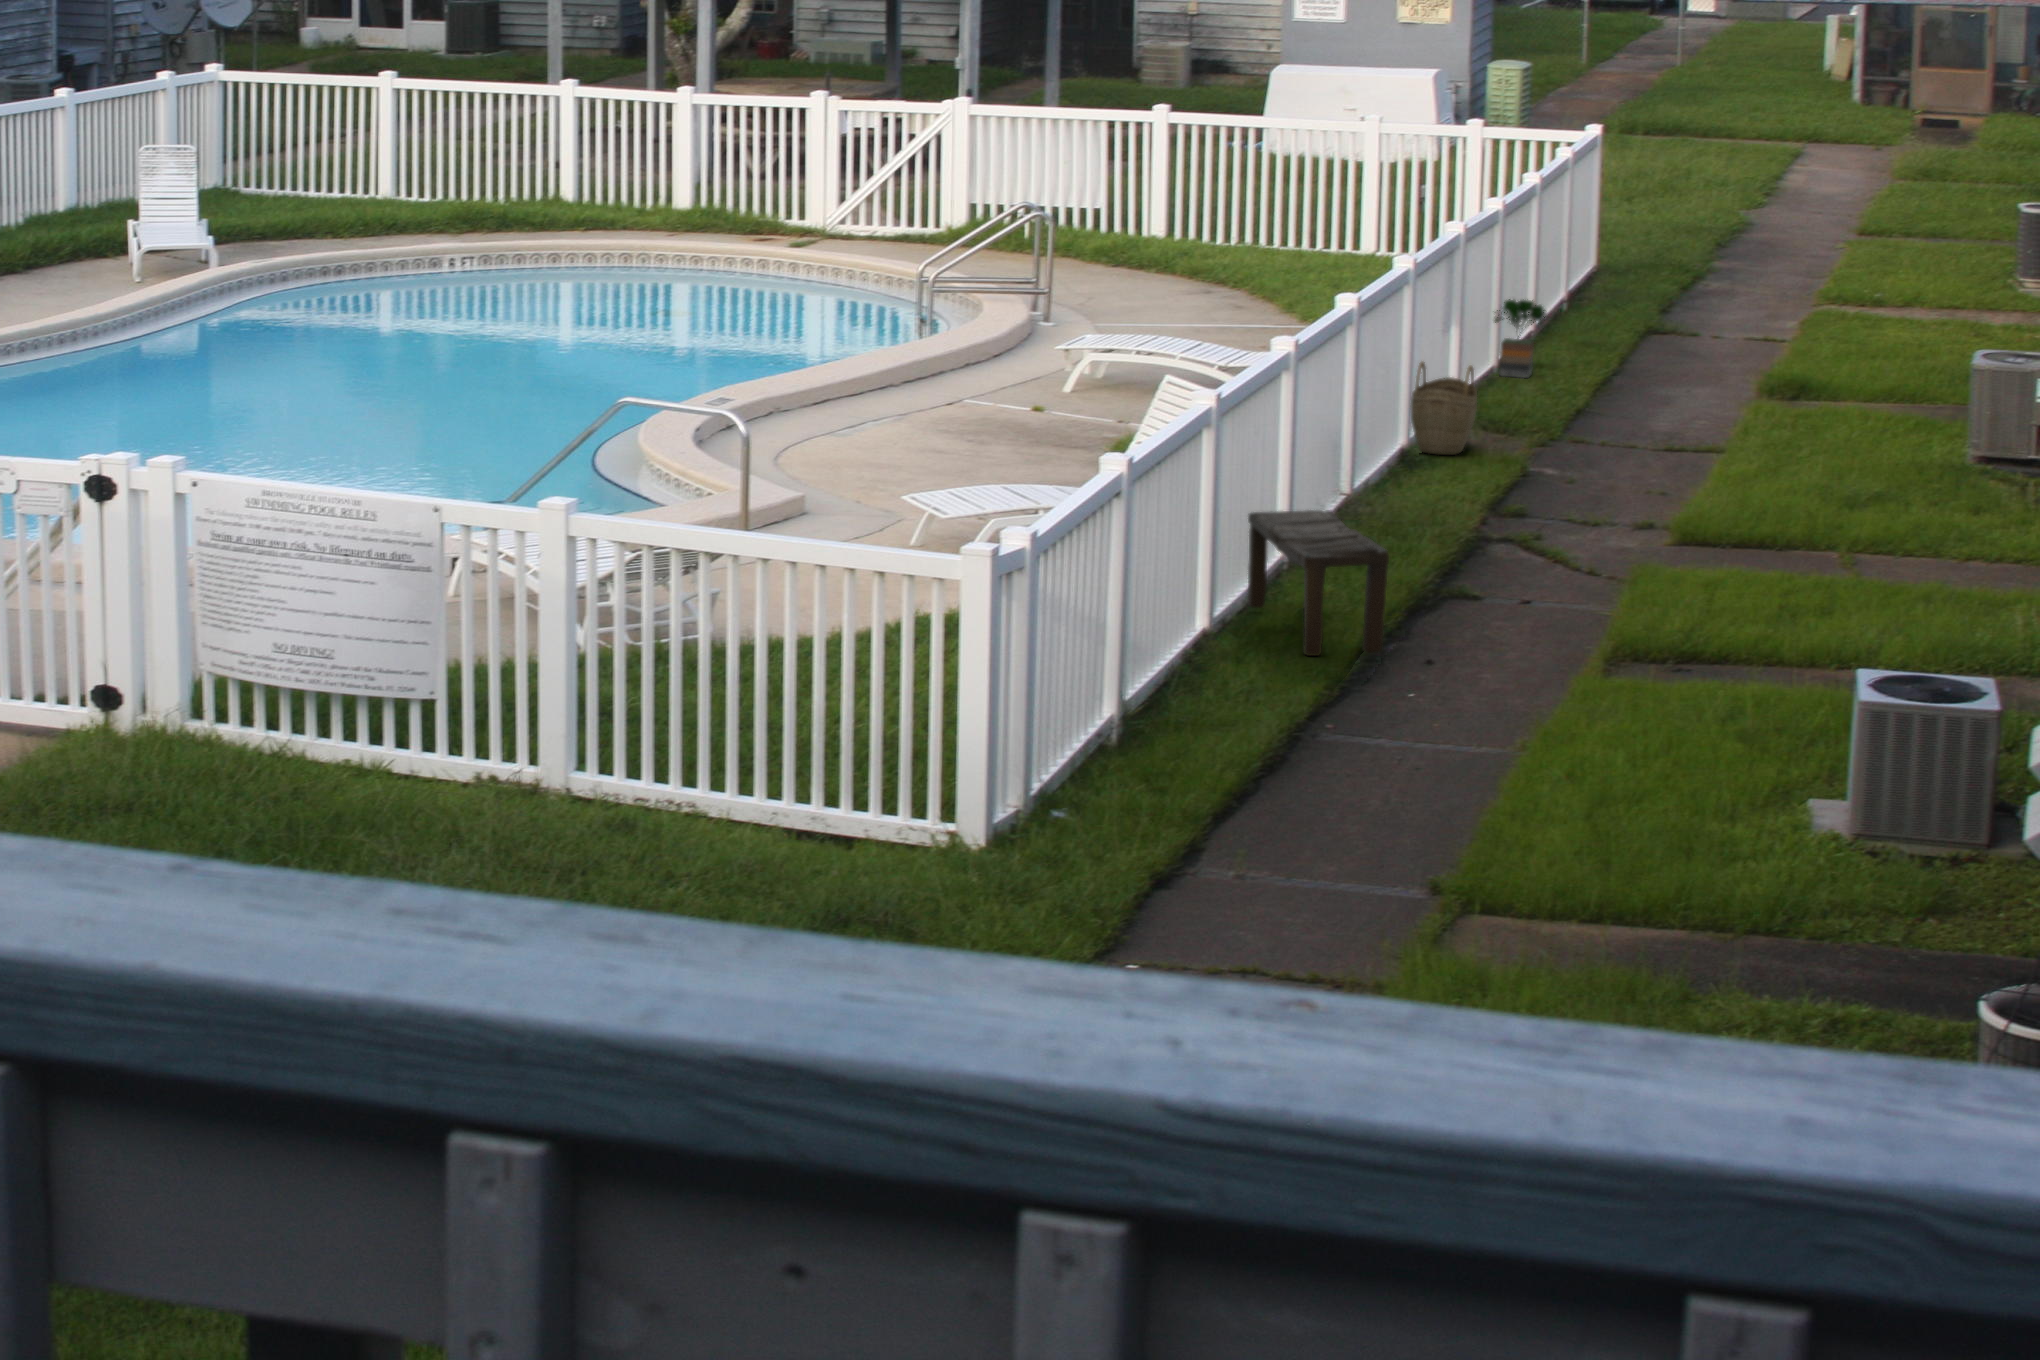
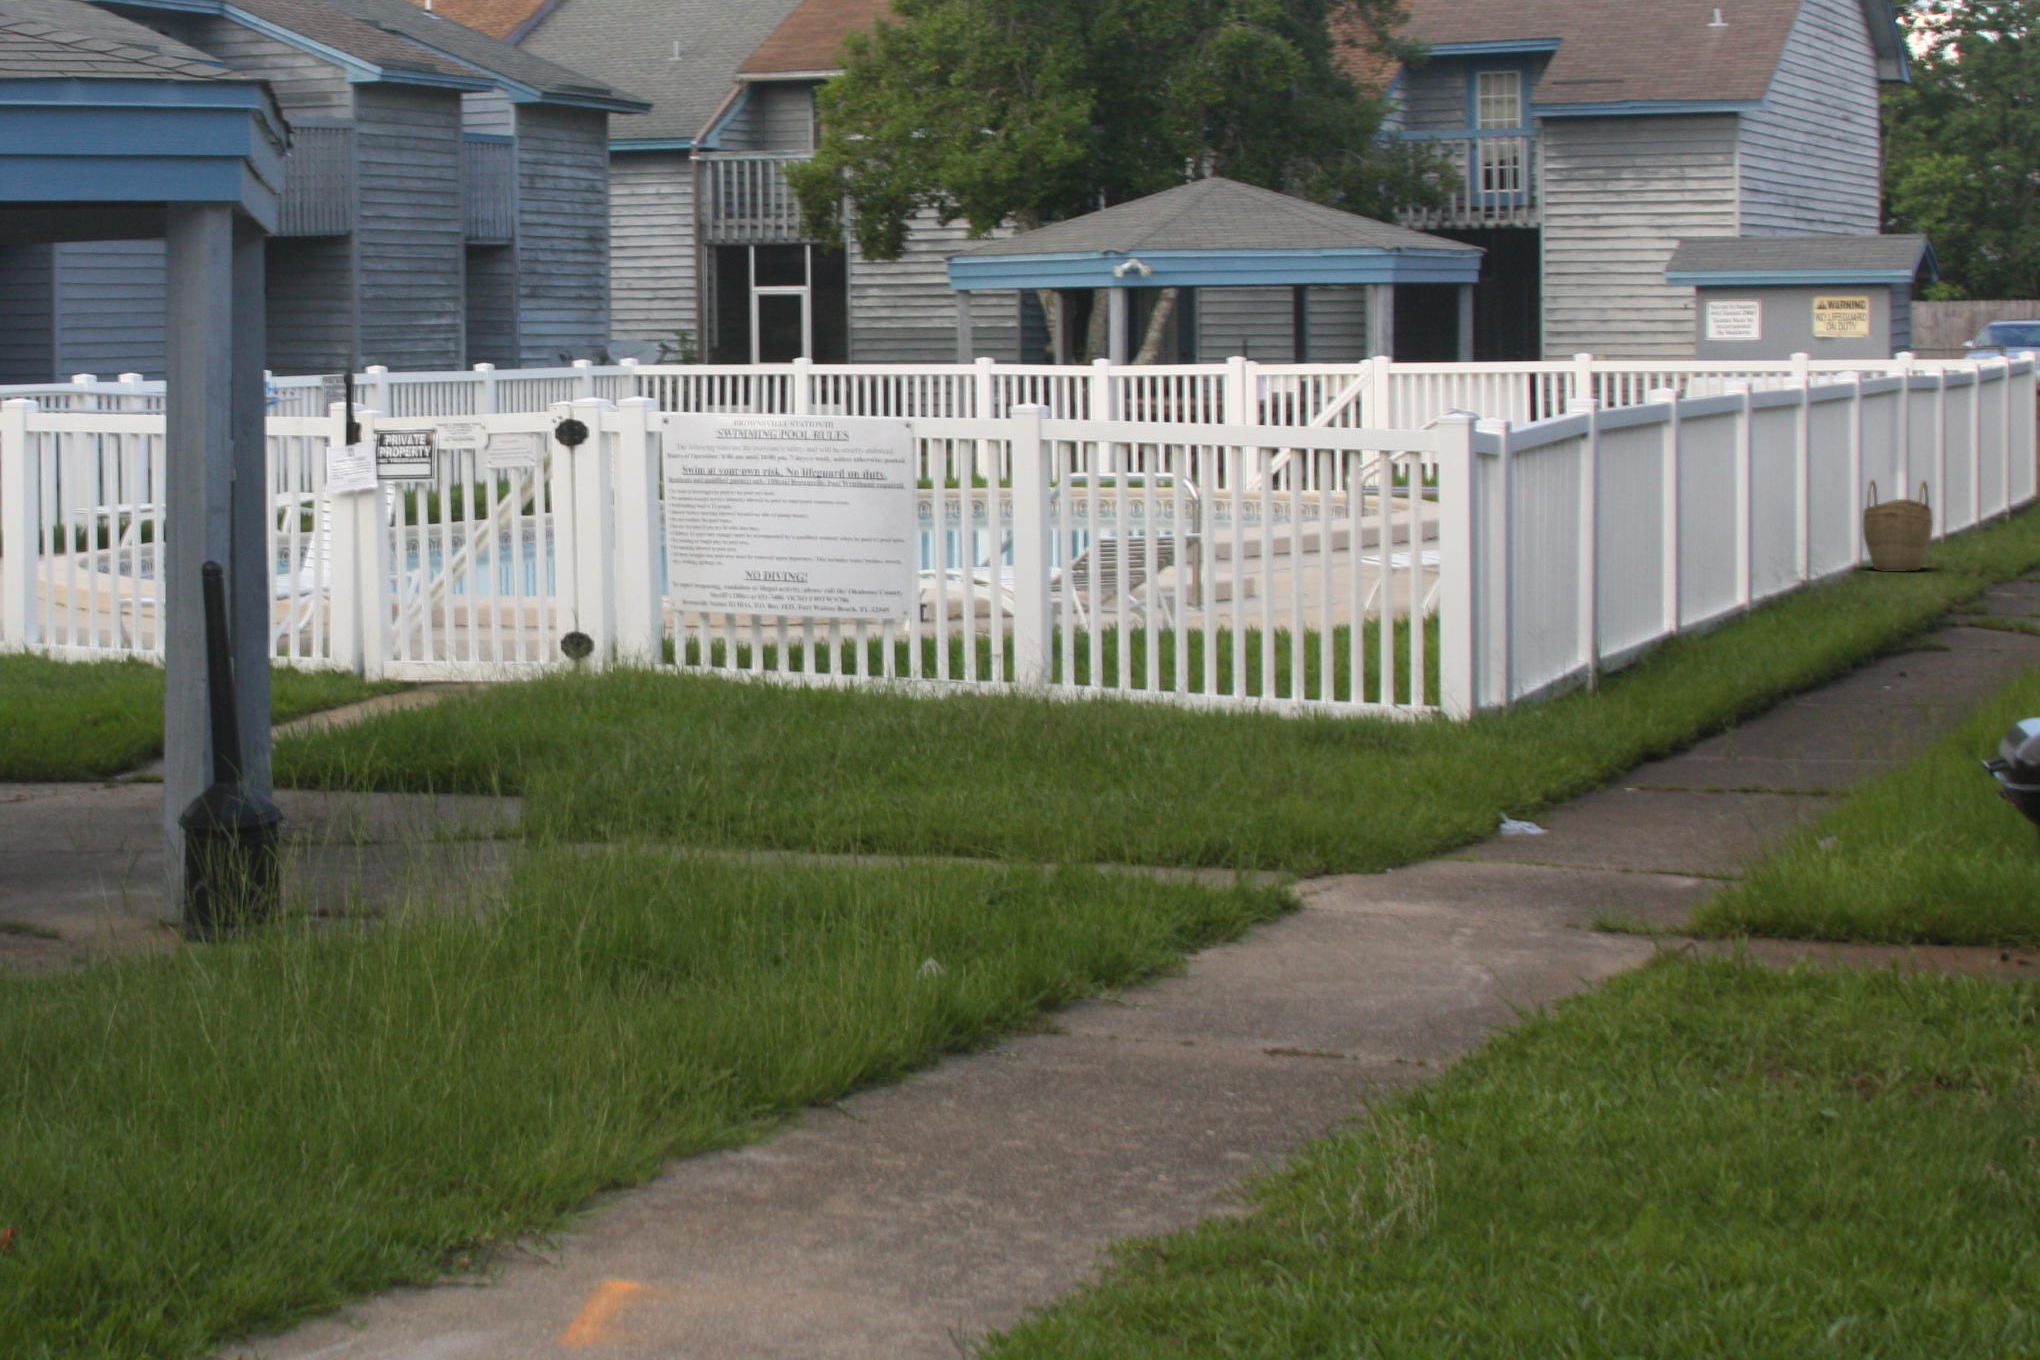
potted tree: present [1494,299,1547,378] -> none [1942,463,2004,544]
bench: present [1247,510,1389,656] -> none [1703,524,1853,642]

